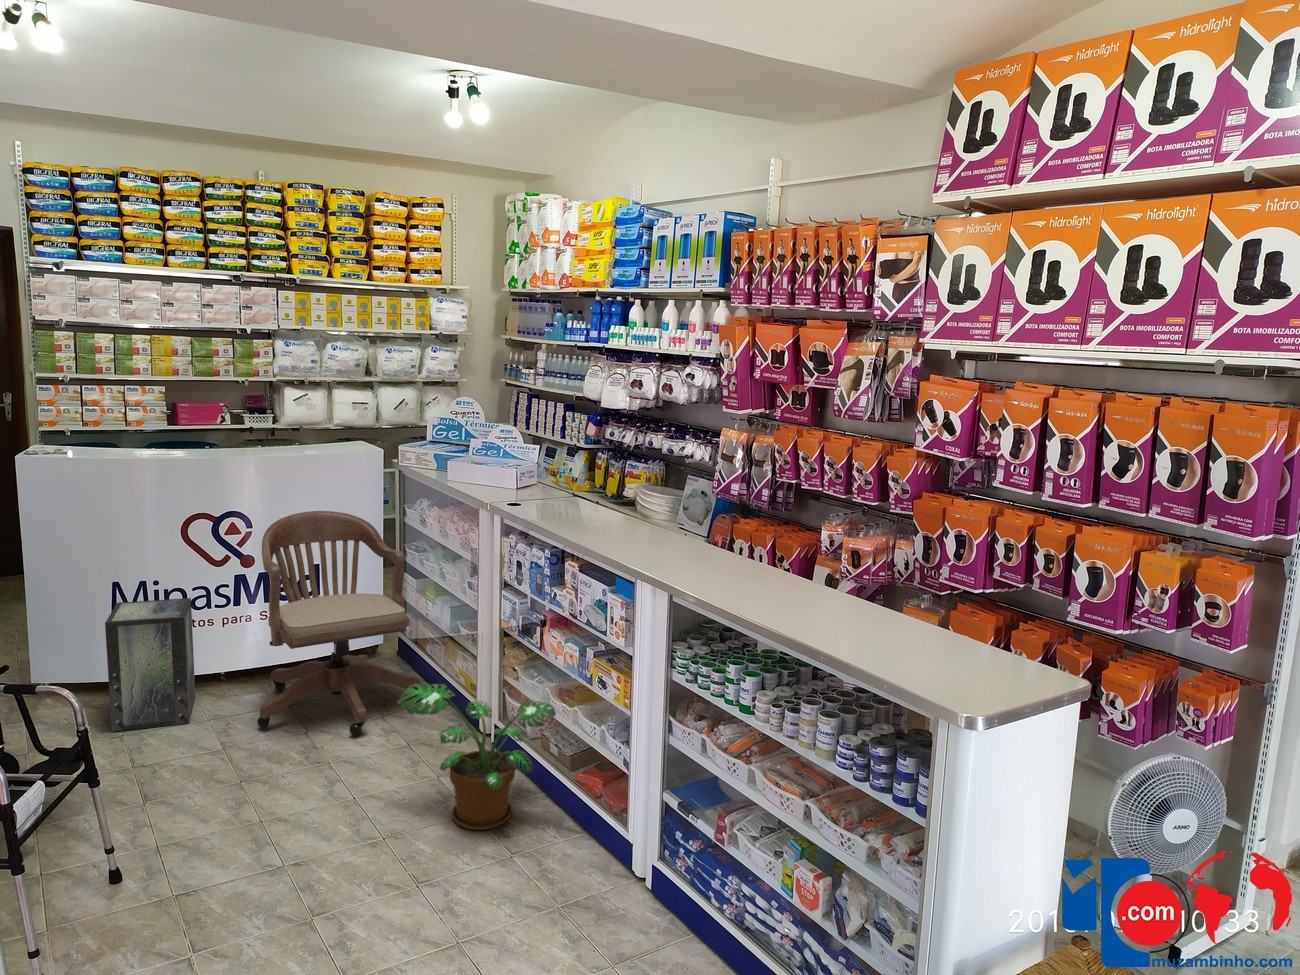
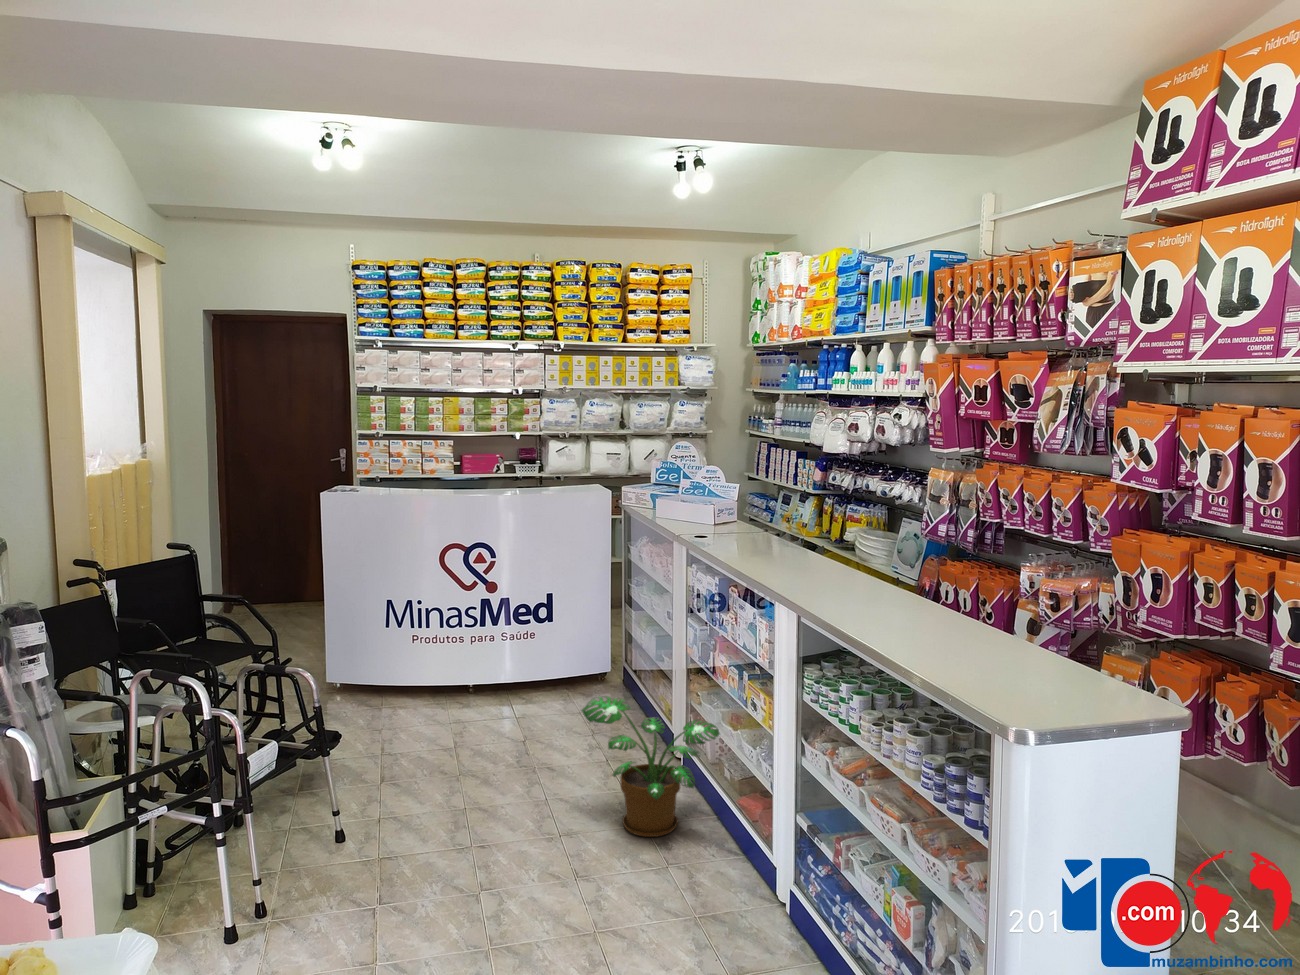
chair: present [257,511,420,735] -> none [486,544,629,745]
storage box: present [105,598,195,732] -> none [375,615,447,722]

